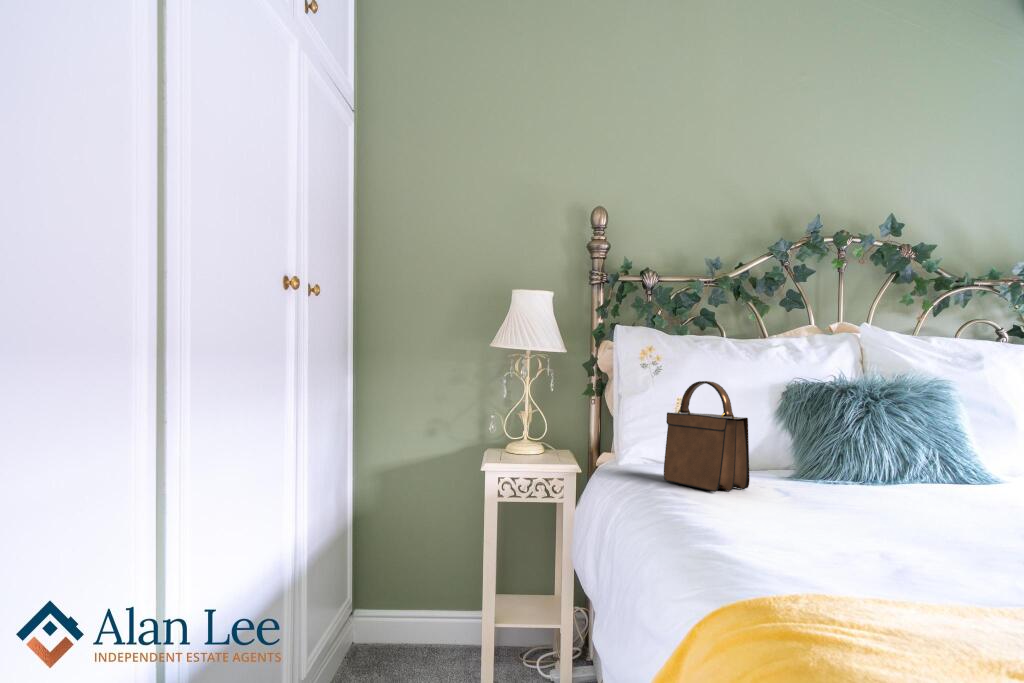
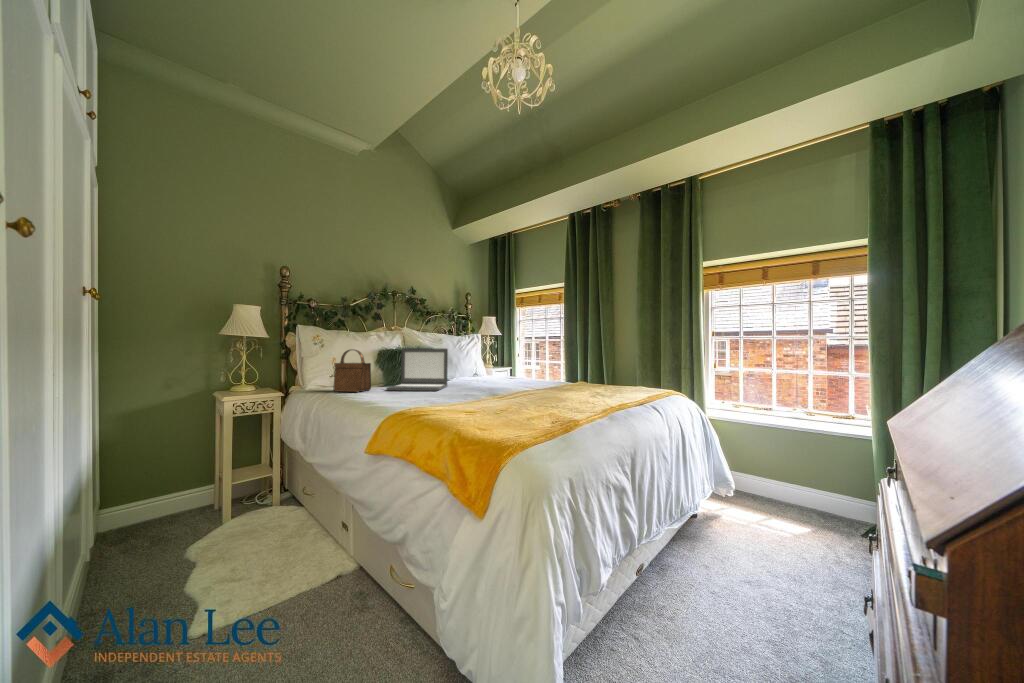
laptop: none [788,381,987,520] -> present [387,348,448,391]

